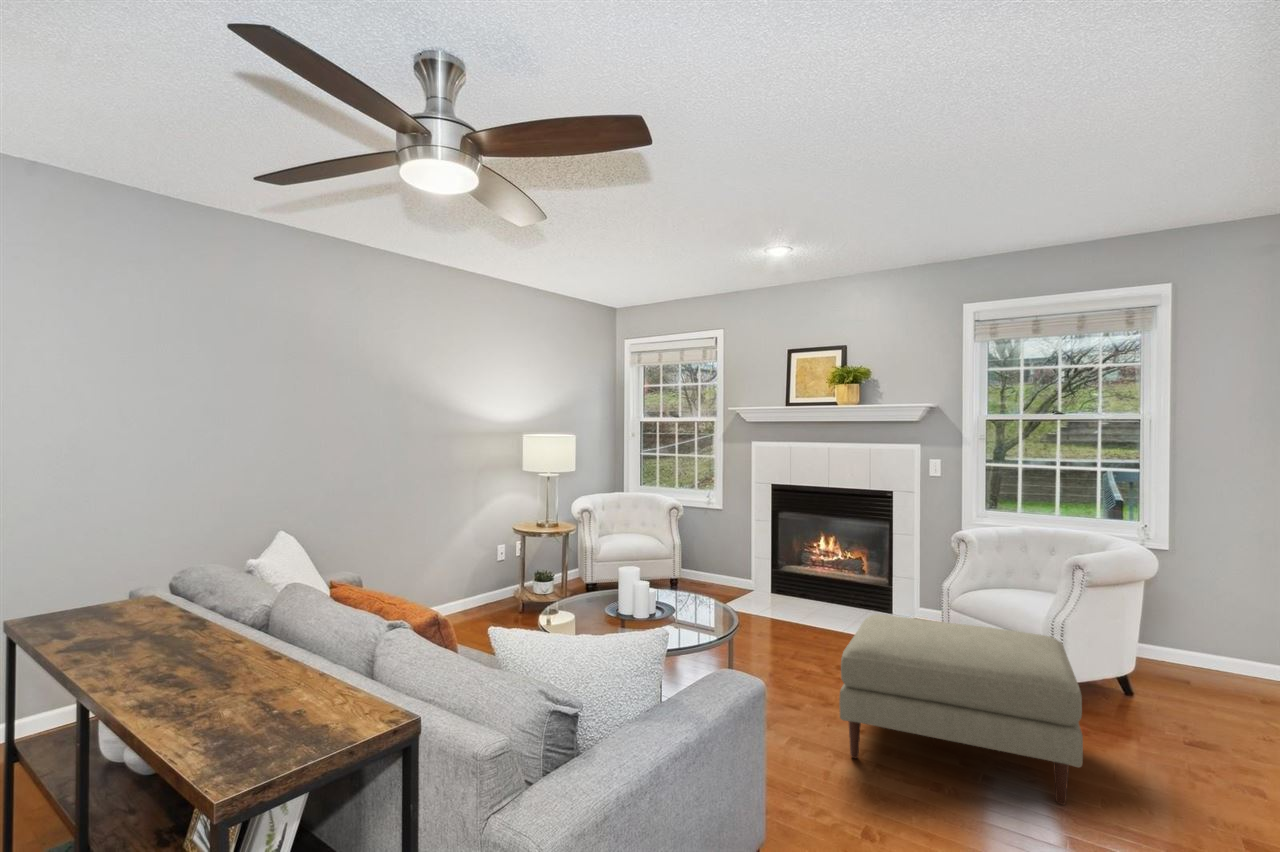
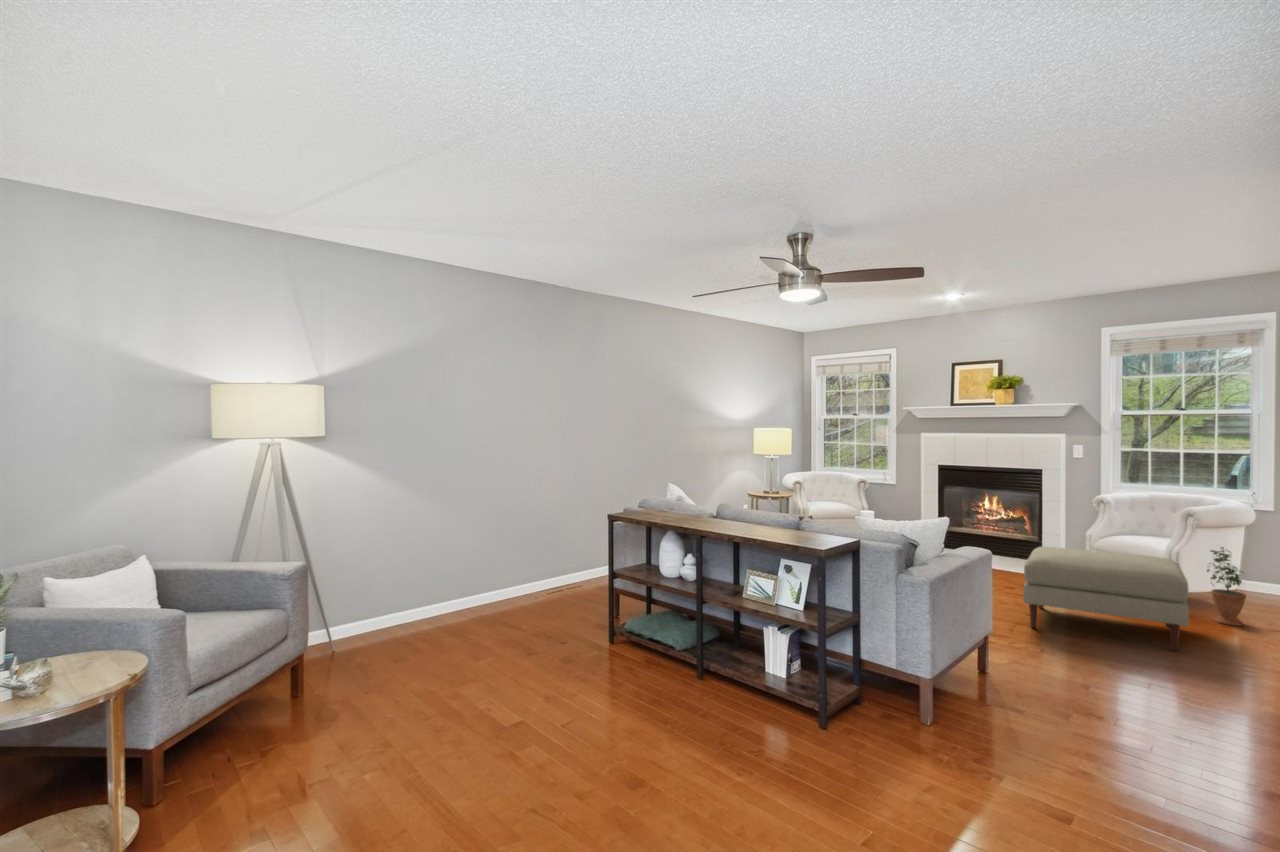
potted plant: none [1098,610,1151,733] -> present [1207,547,1246,626]

